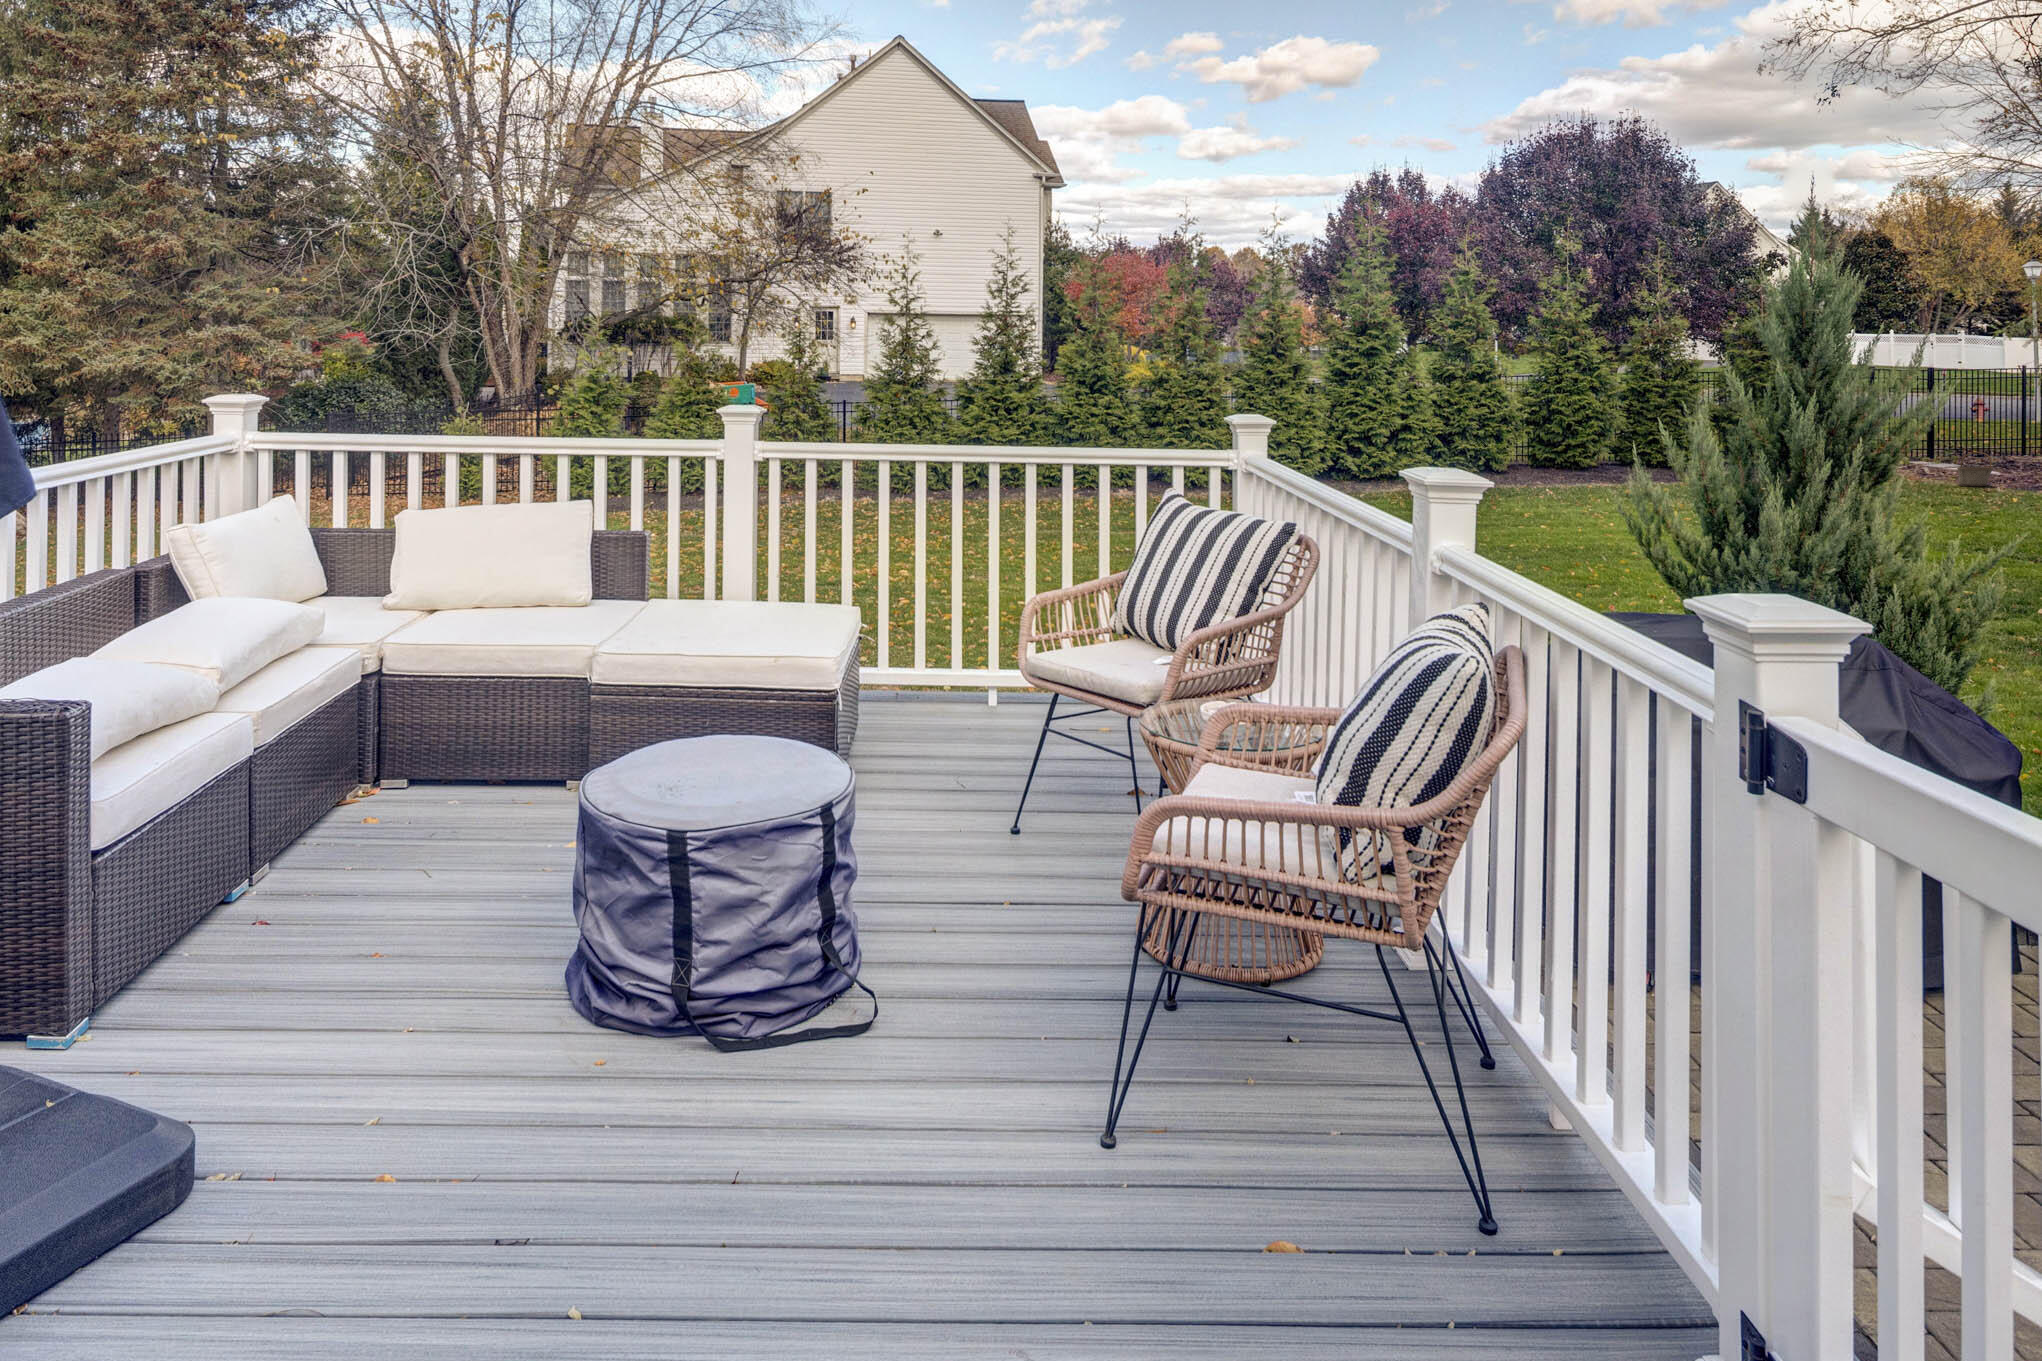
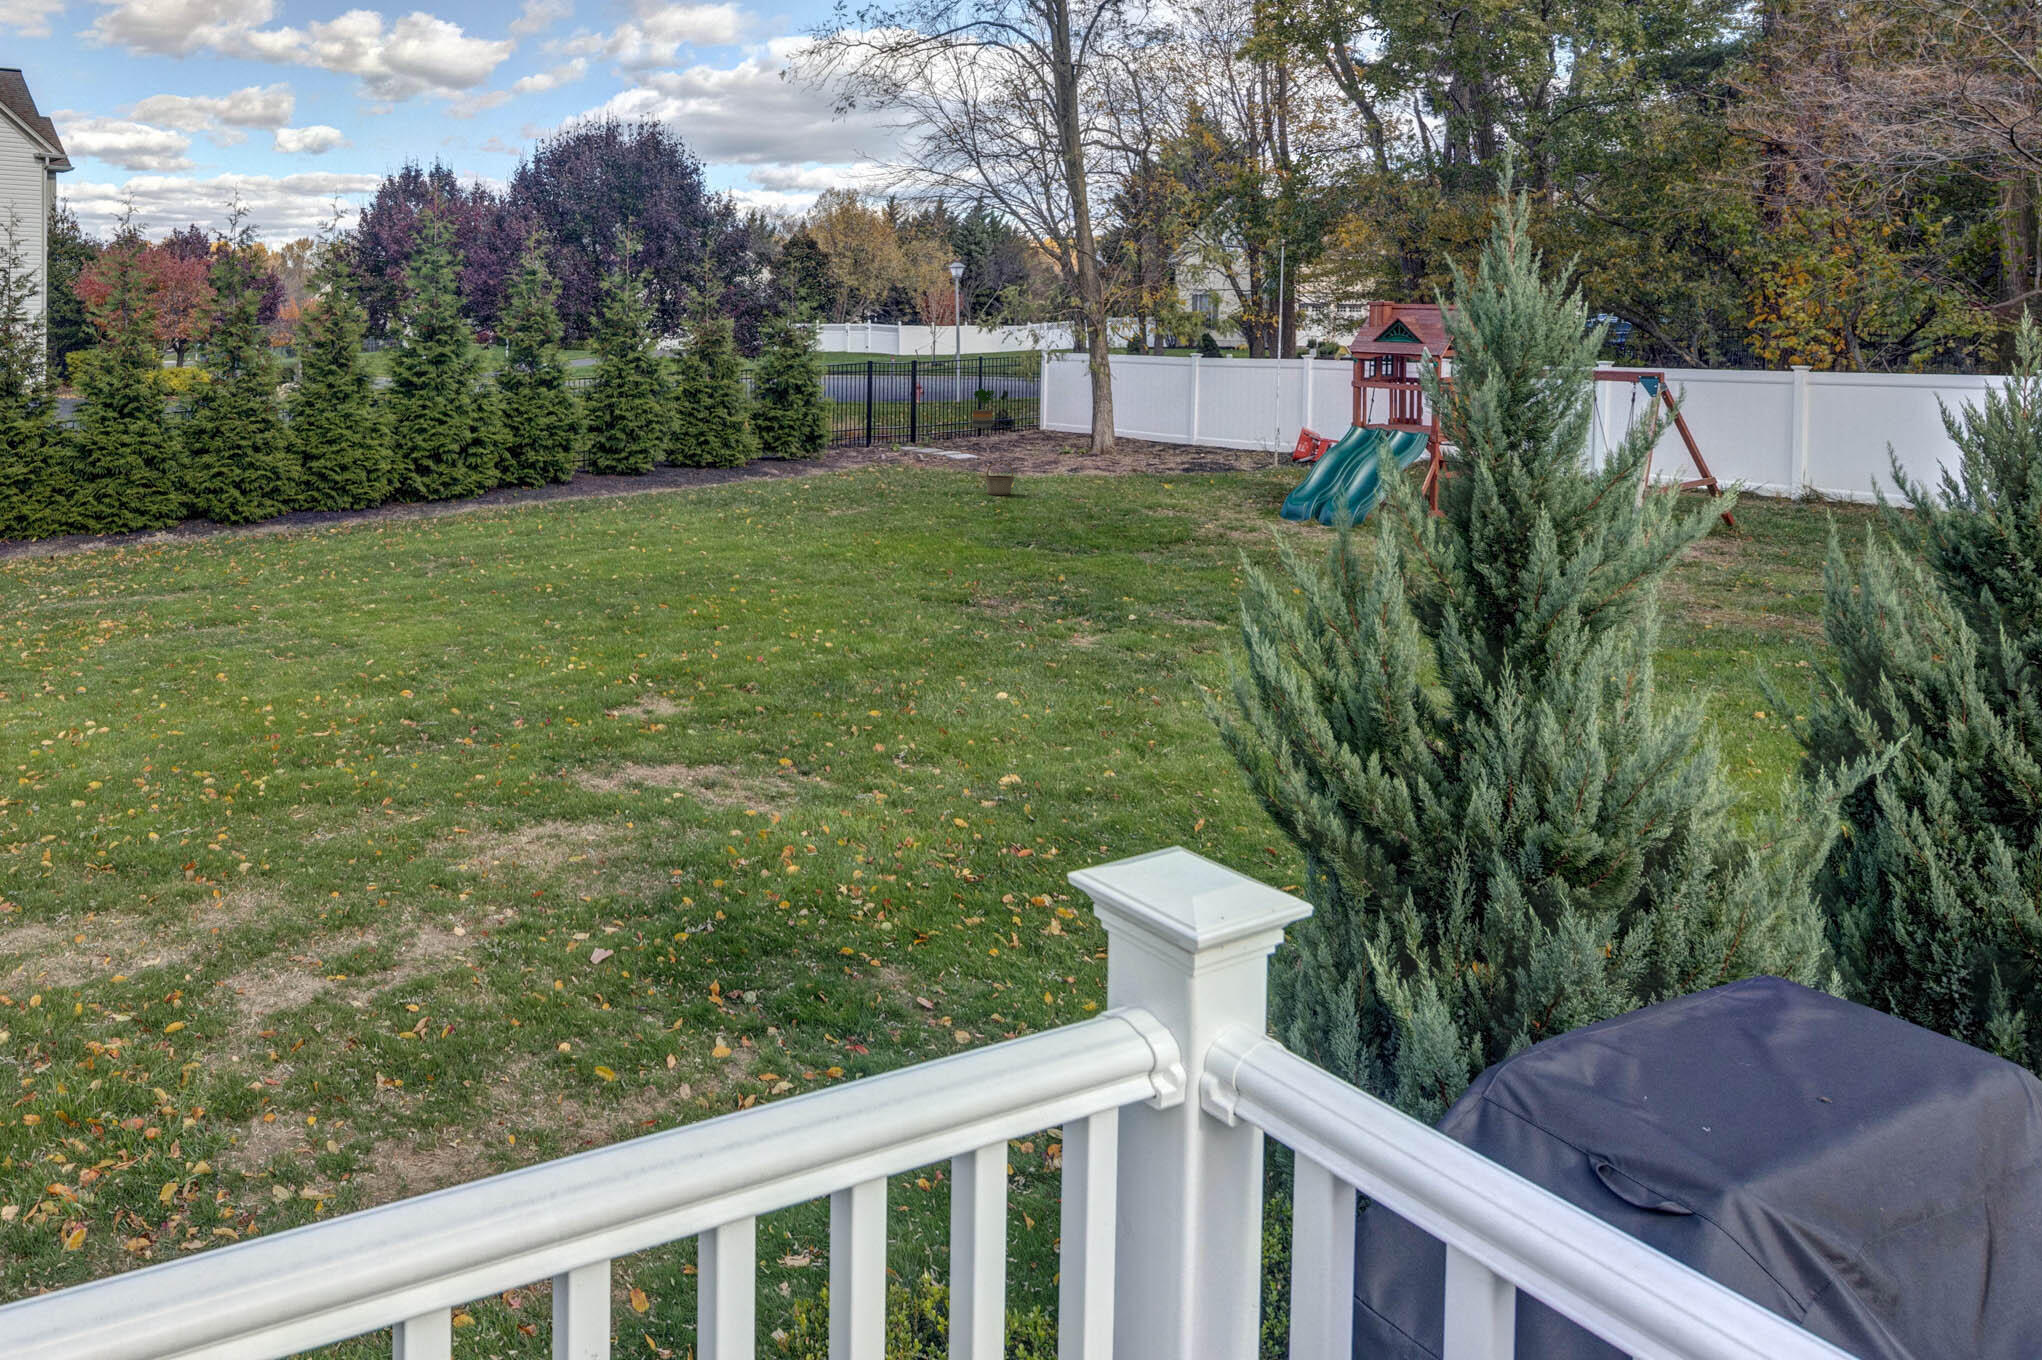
potted tree: none [1977,394,2014,437] -> present [973,389,996,428]

